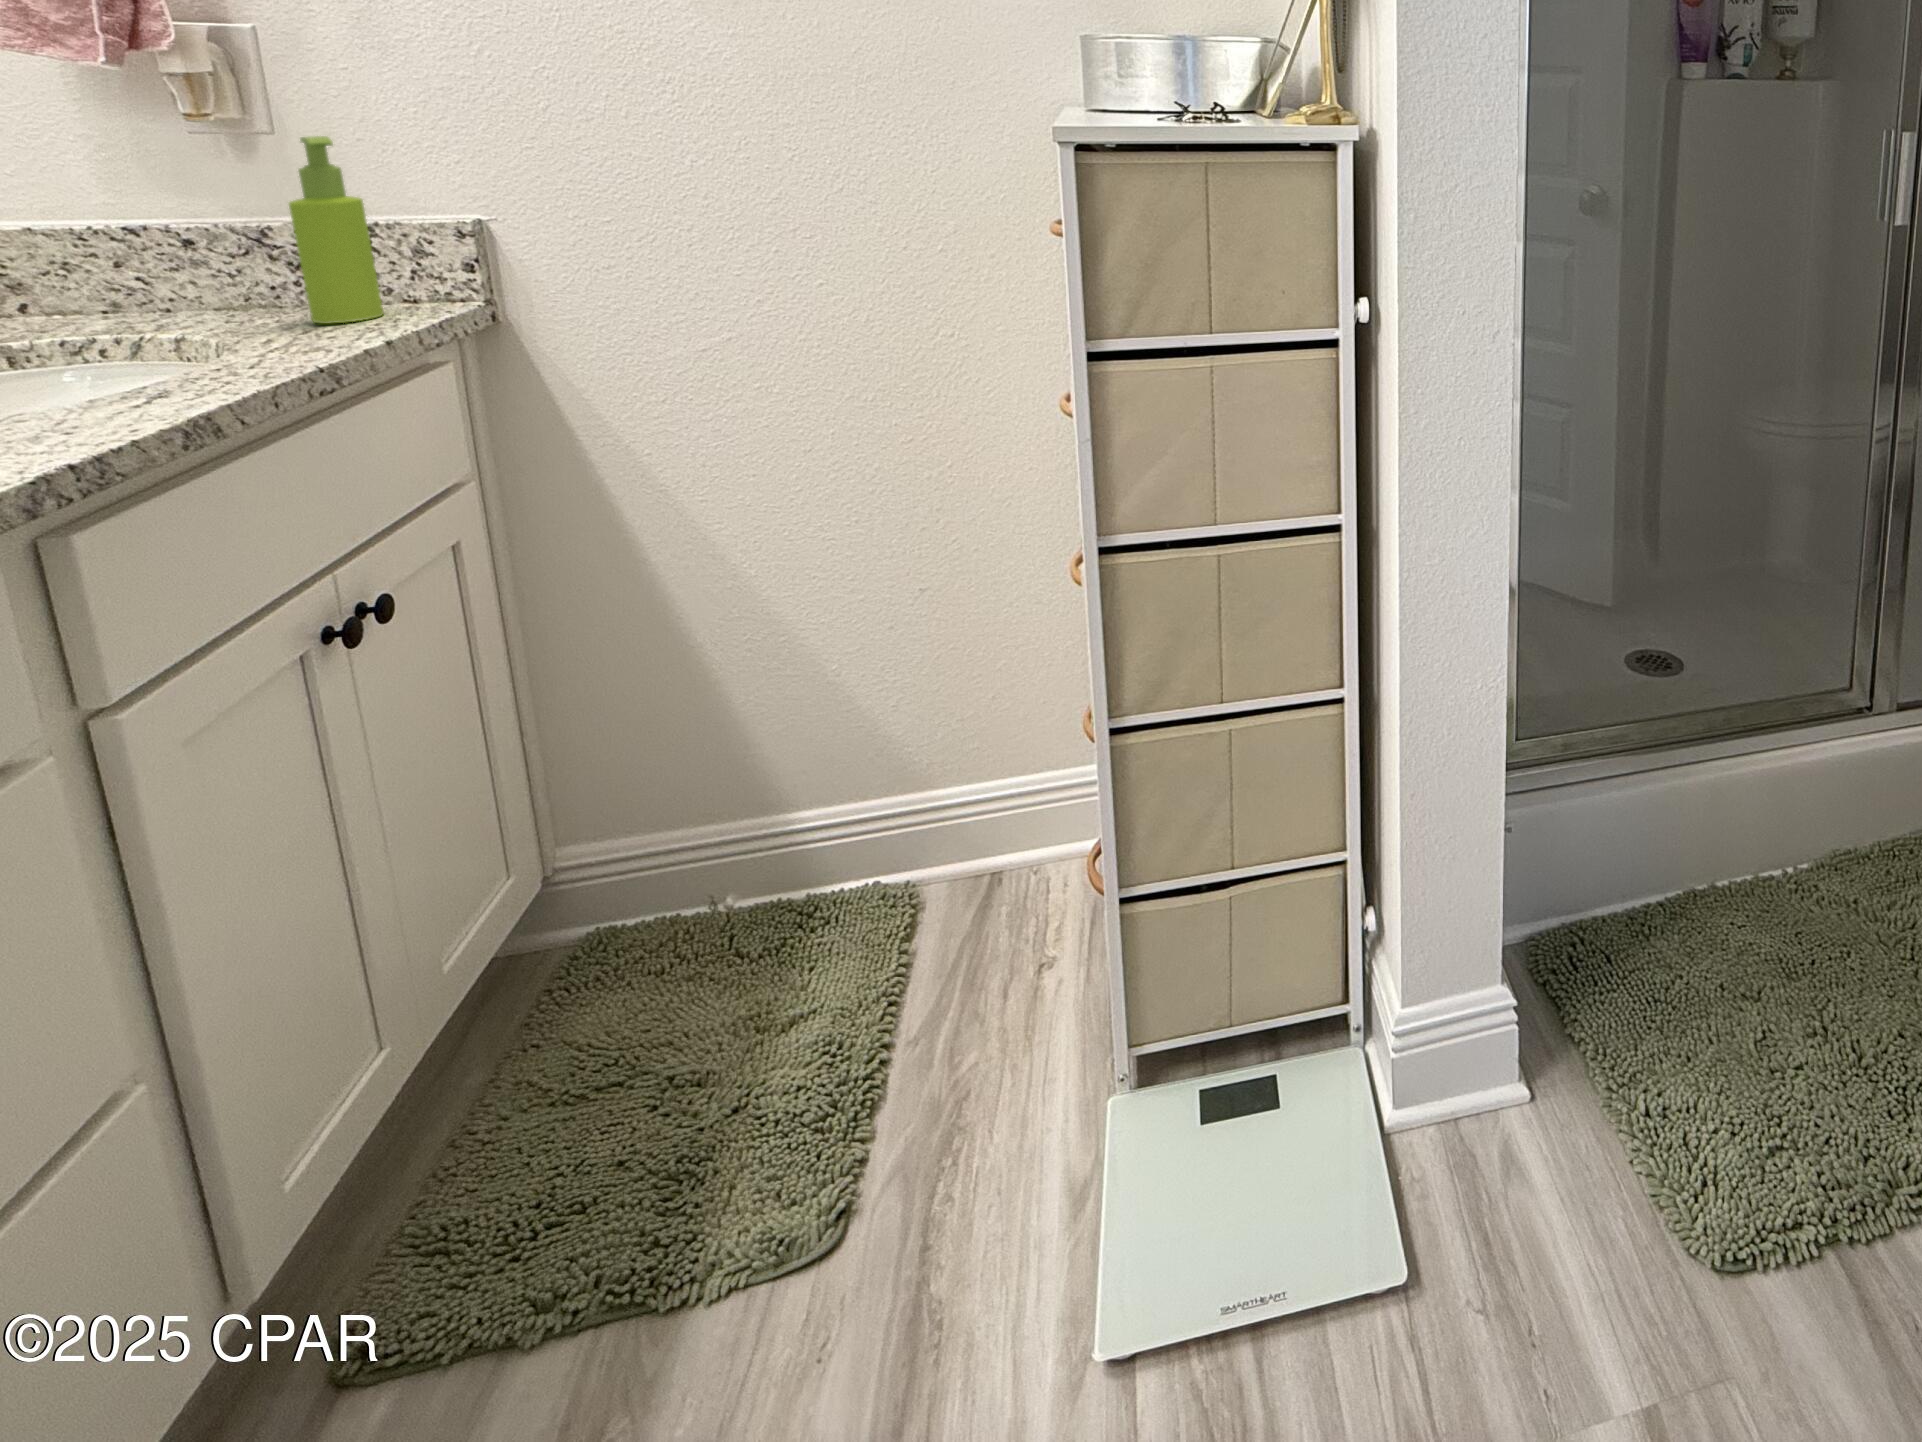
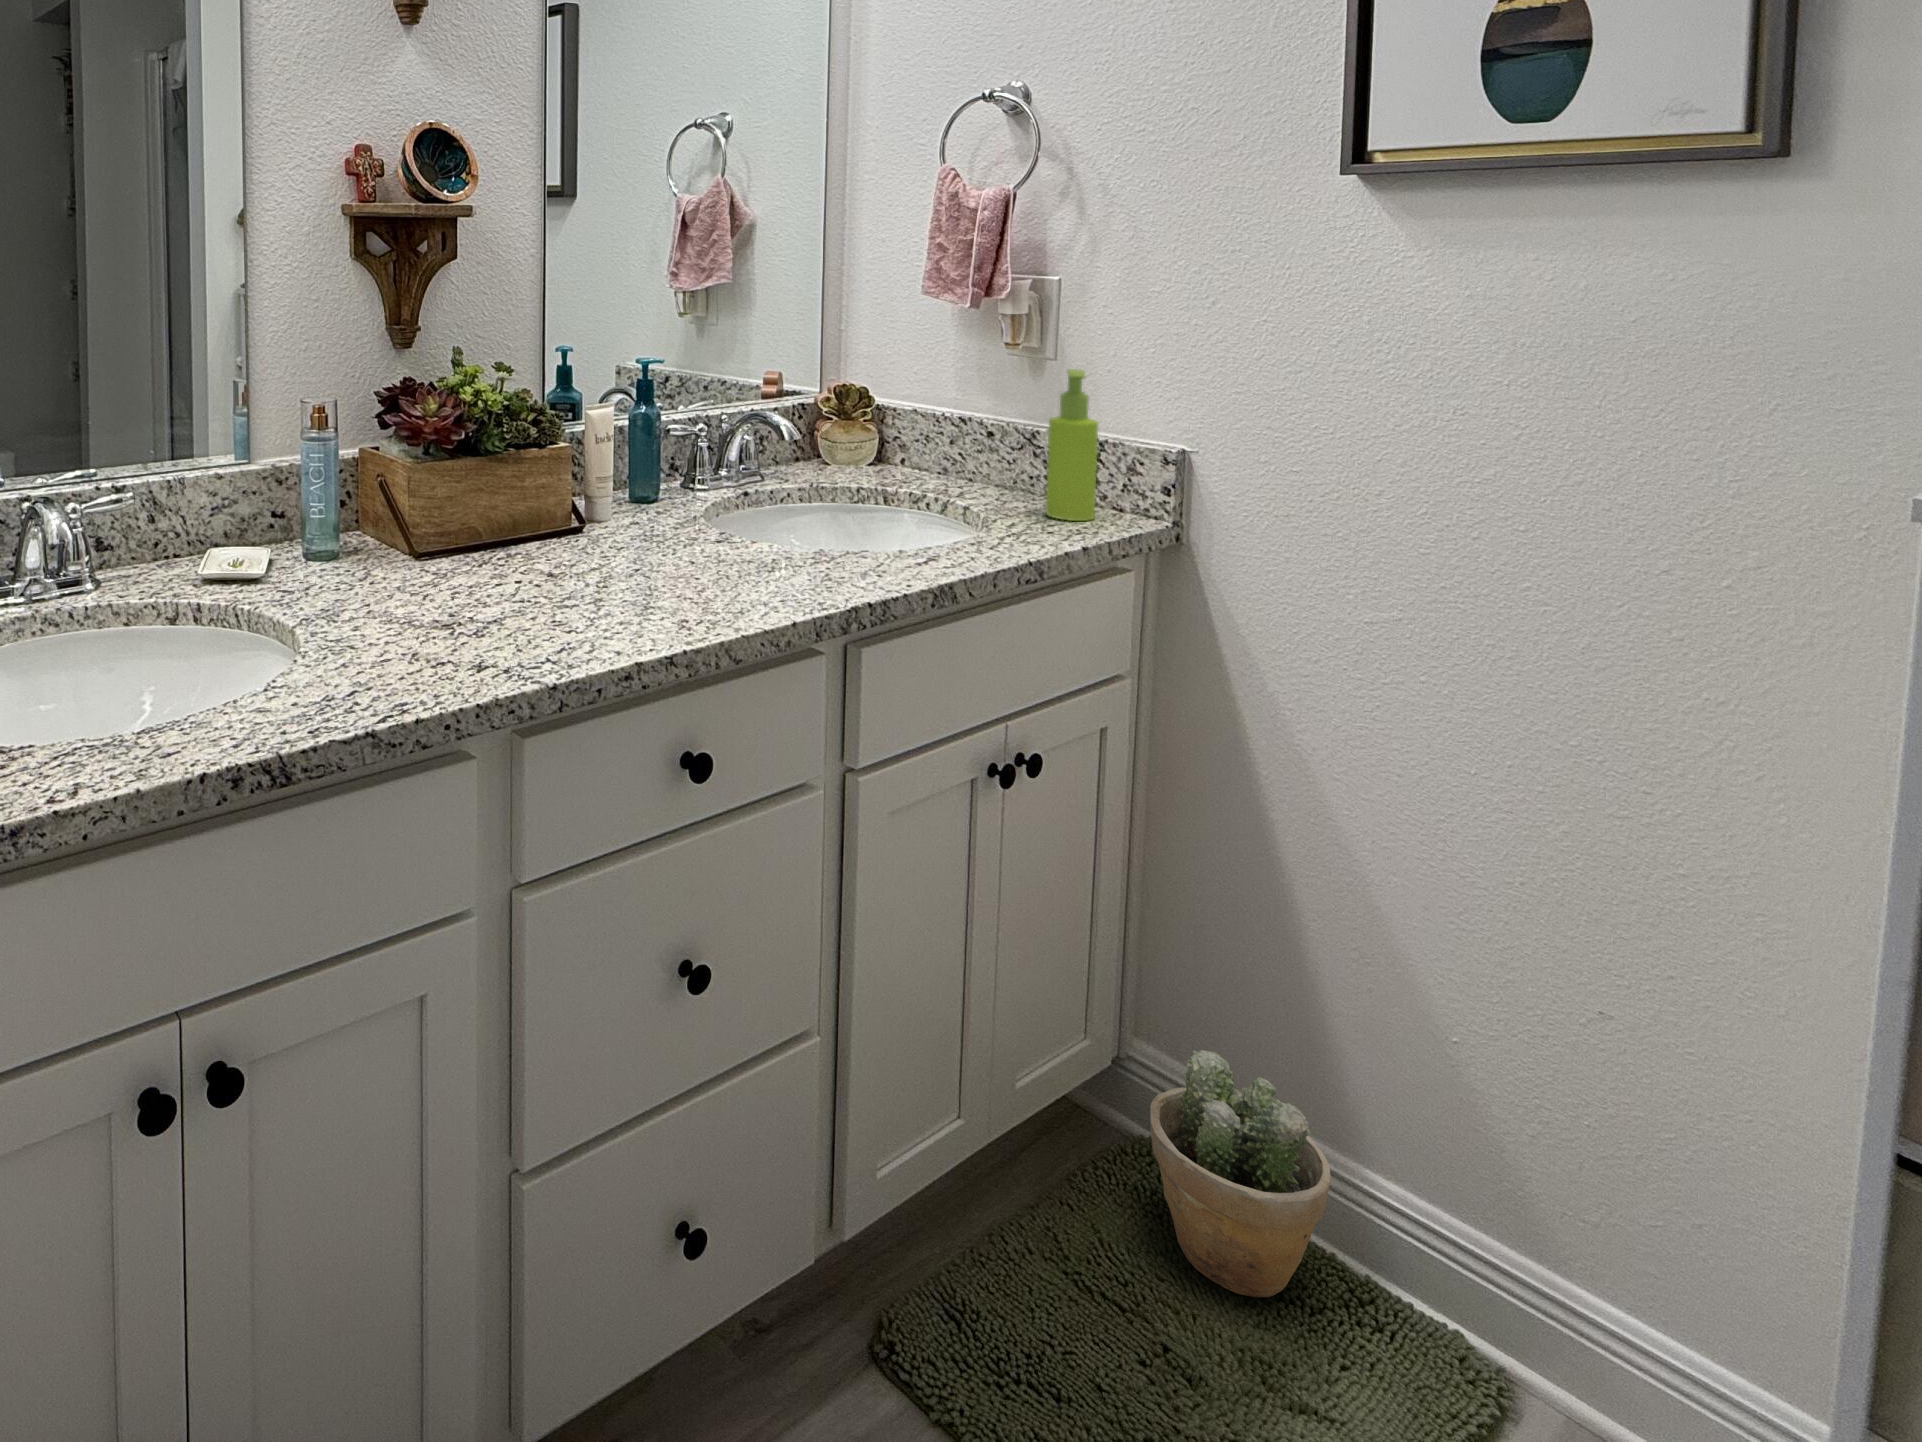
potted plant: none [597,792,770,997] -> present [1150,1050,1331,1297]

